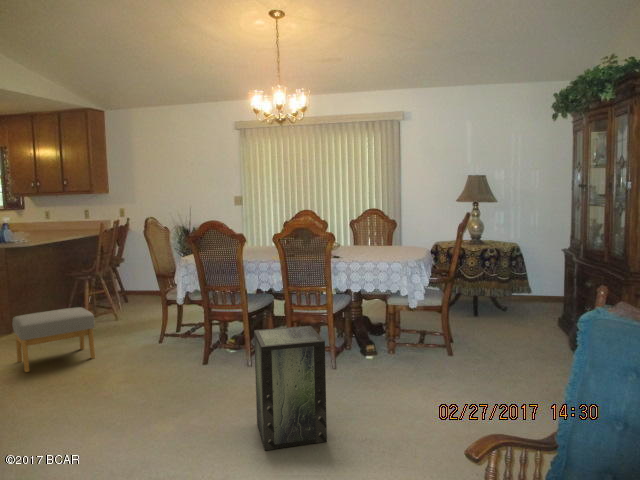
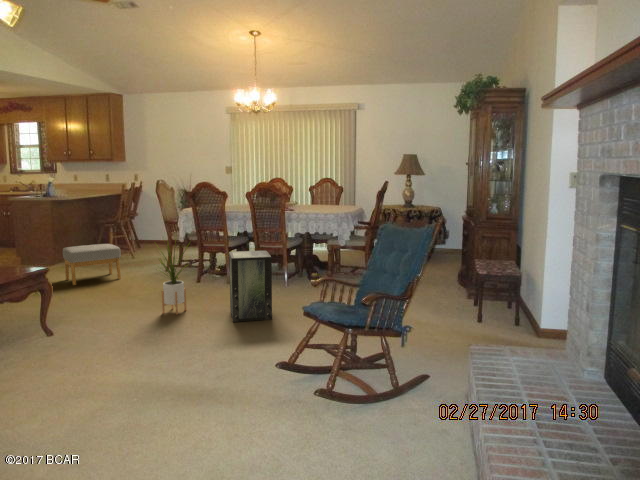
house plant: none [130,303,201,434] -> present [155,241,188,315]

